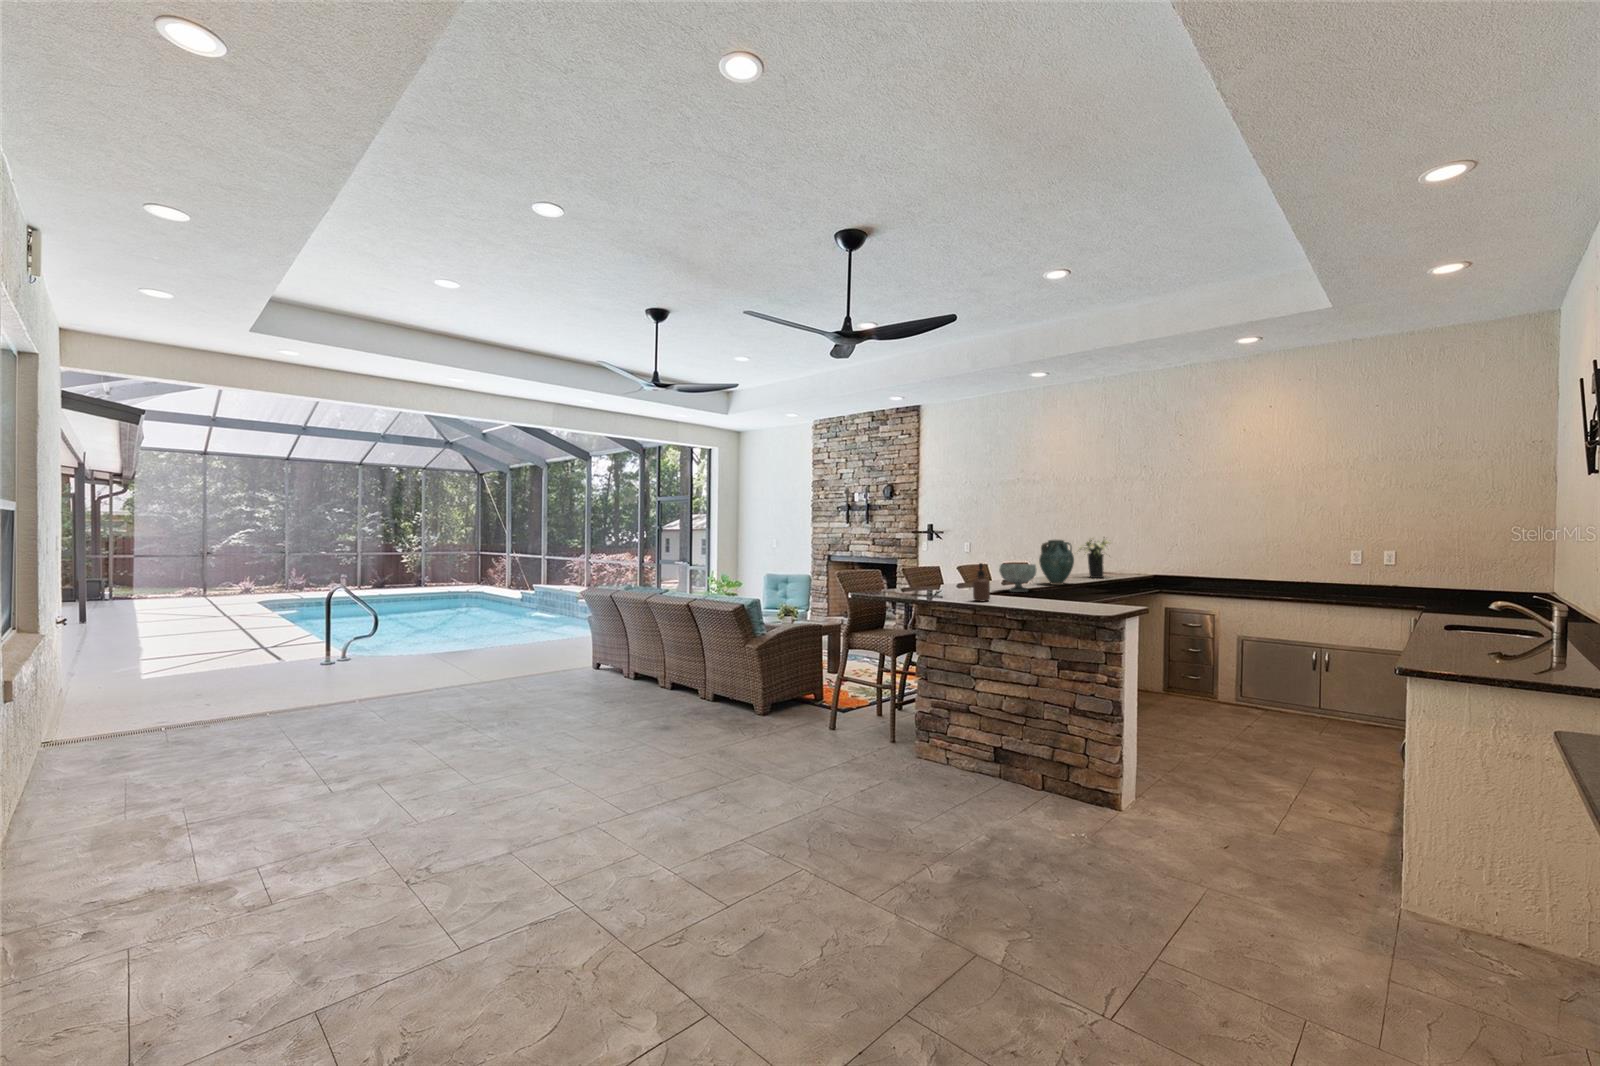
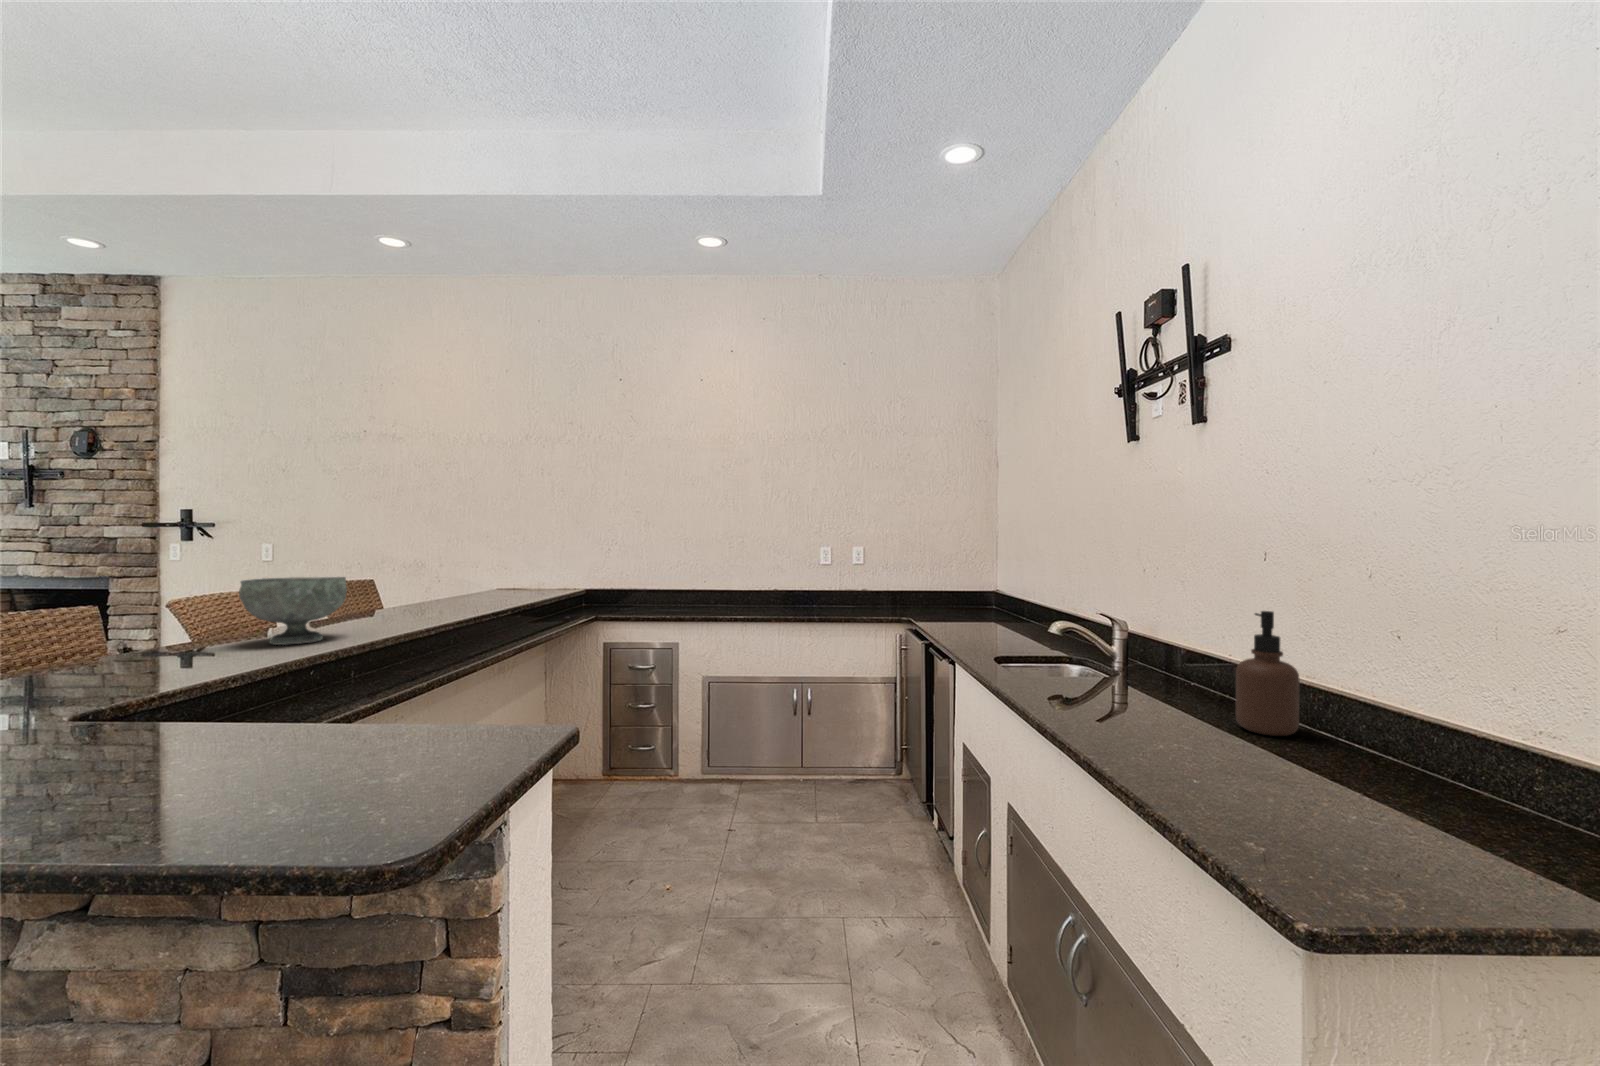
flower arrangement: present [1076,538,1111,578] -> none [459,527,525,600]
vase: present [1039,540,1074,585] -> none [372,527,449,619]
soap dispenser: present [973,563,990,602] -> present [1236,611,1299,736]

